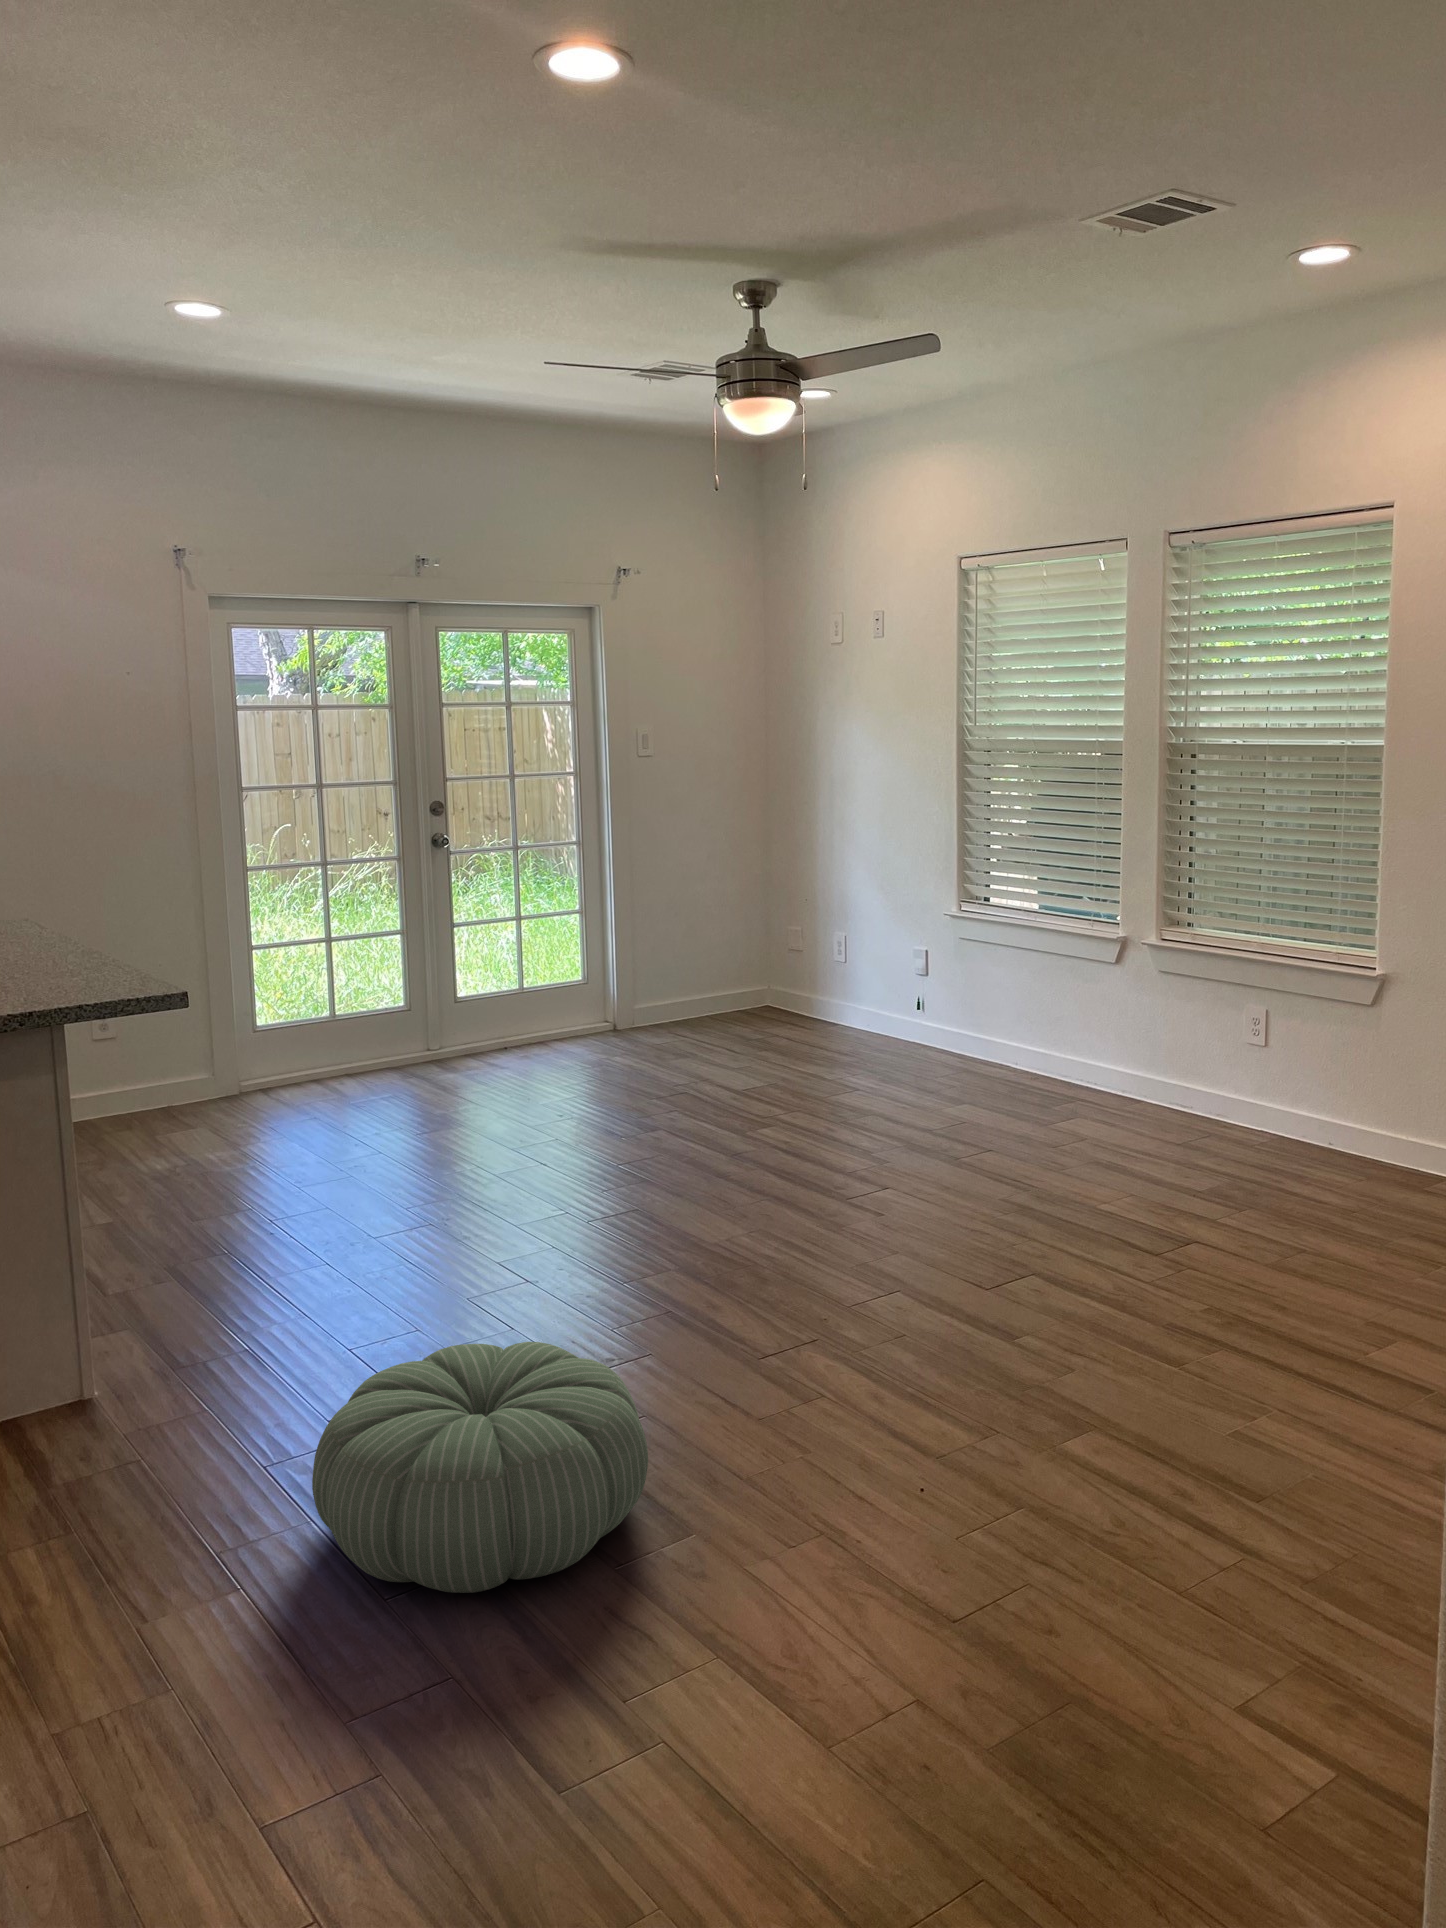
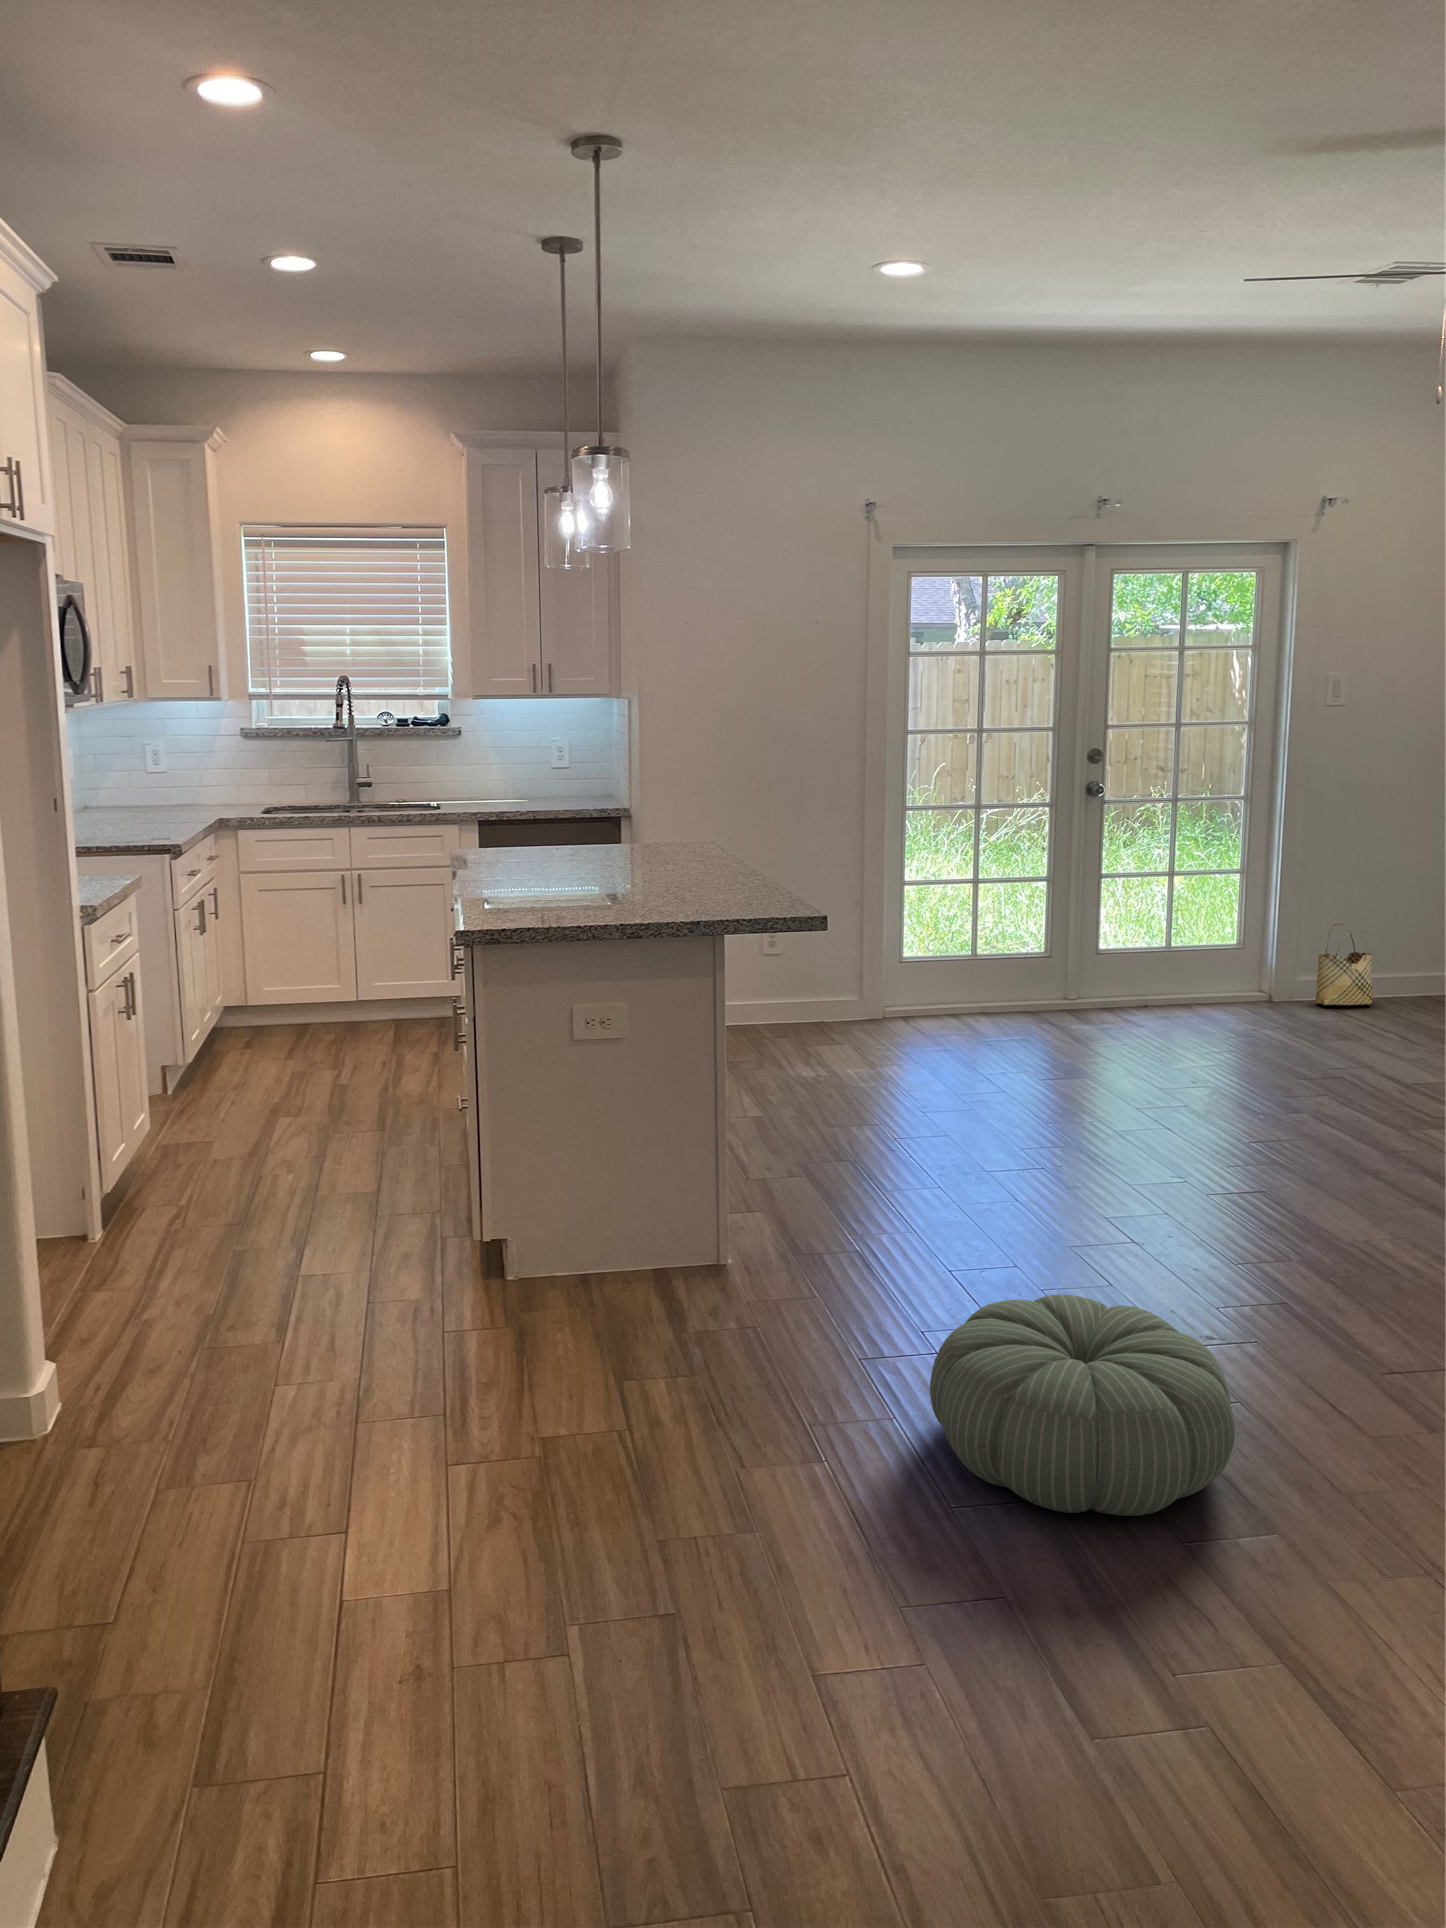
woven basket: none [655,950,705,1026] -> present [1315,923,1373,1005]

